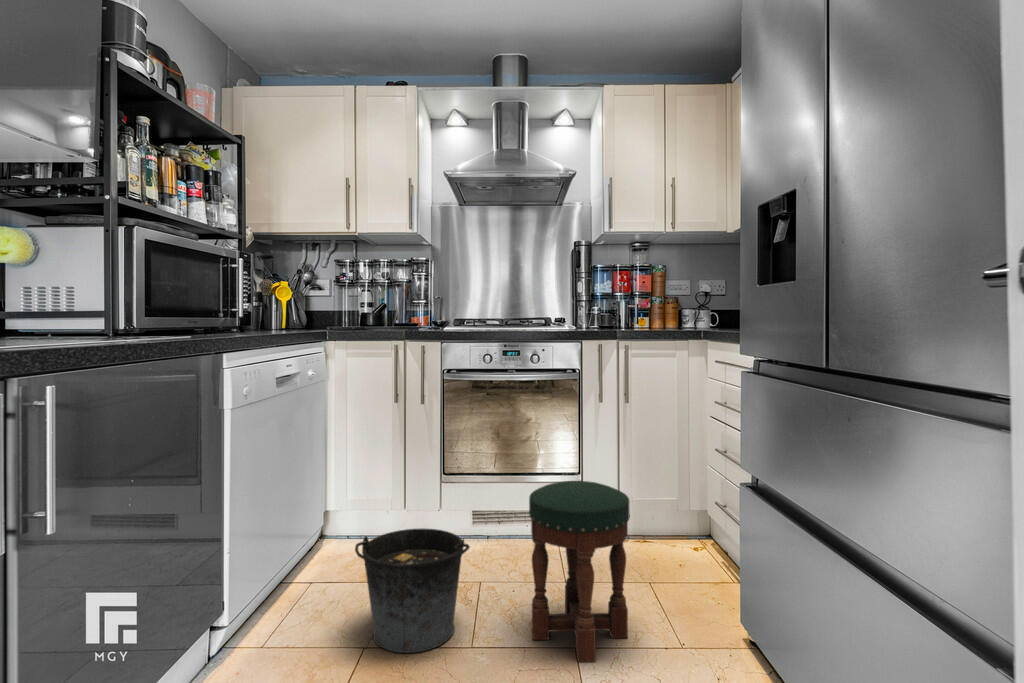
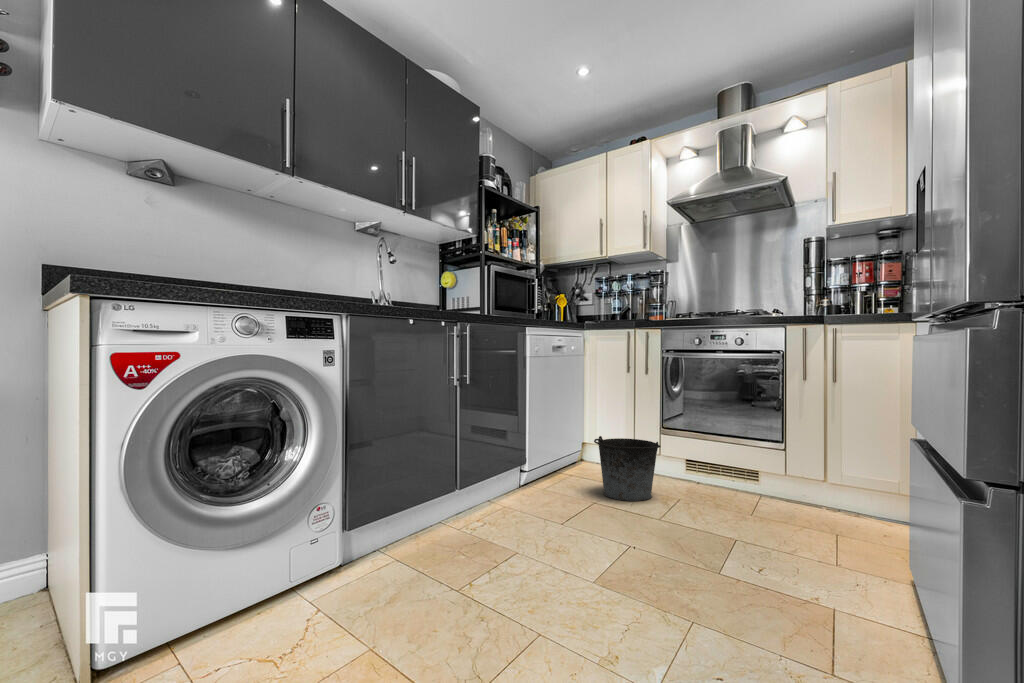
stool: present [529,481,630,662] -> none [698,413,768,520]

